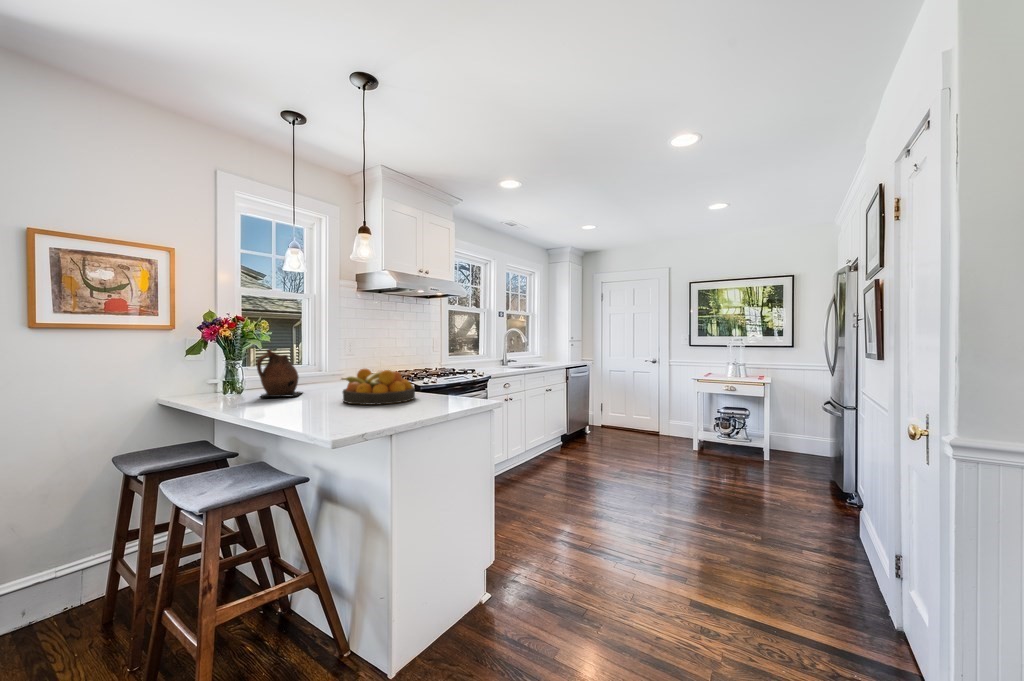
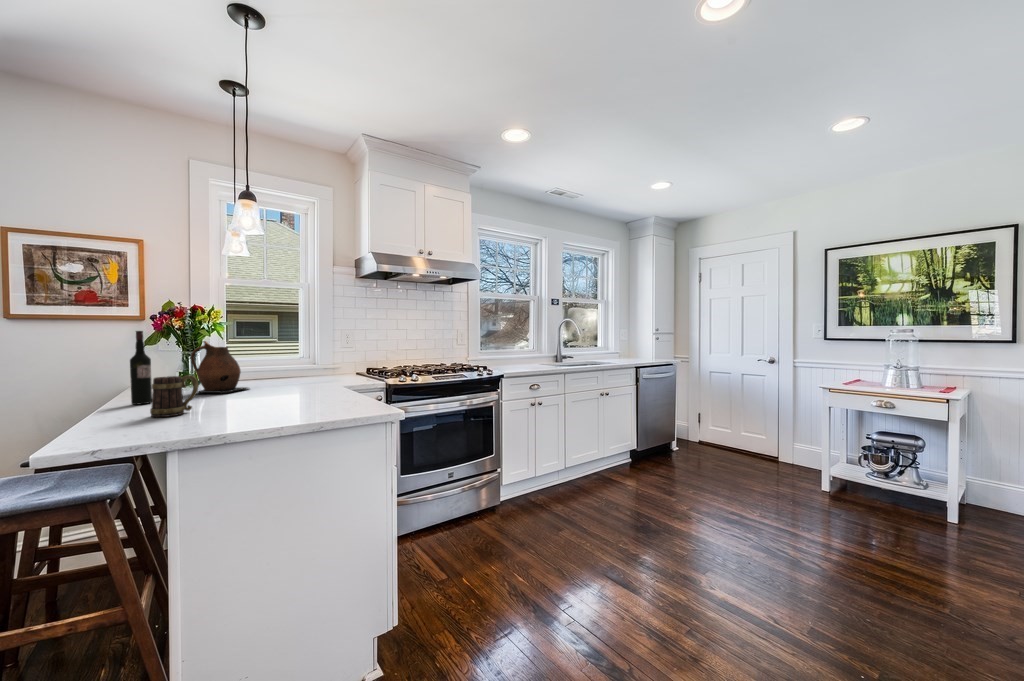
wine bottle: none [232,342,250,409] -> present [130,331,152,405]
fruit bowl: present [342,369,415,405] -> none [242,363,336,407]
mug: none [296,380,325,416] -> present [150,375,198,417]

